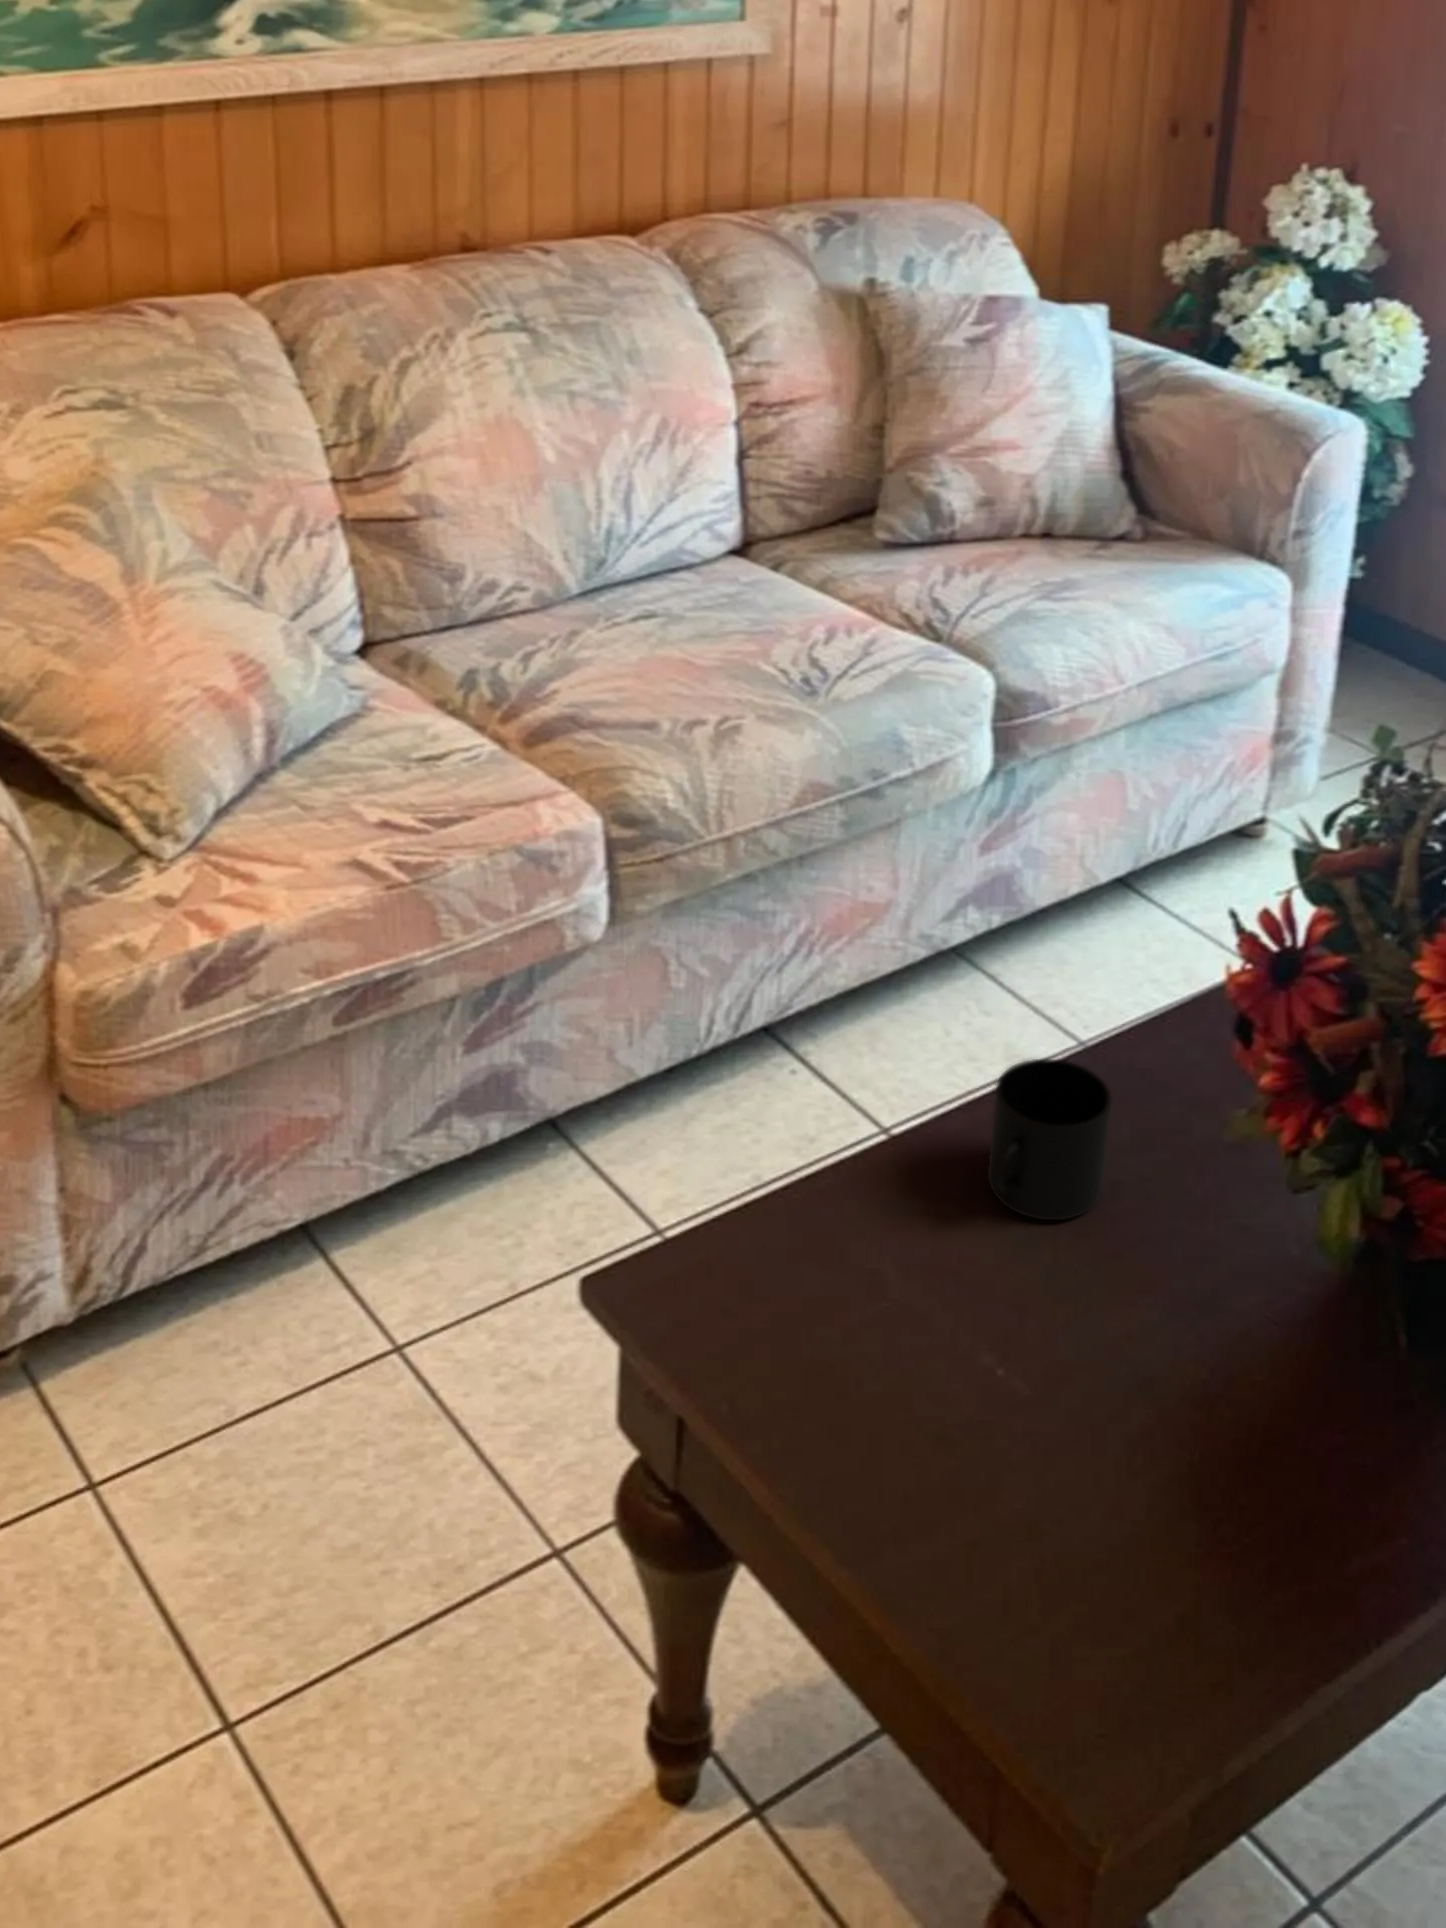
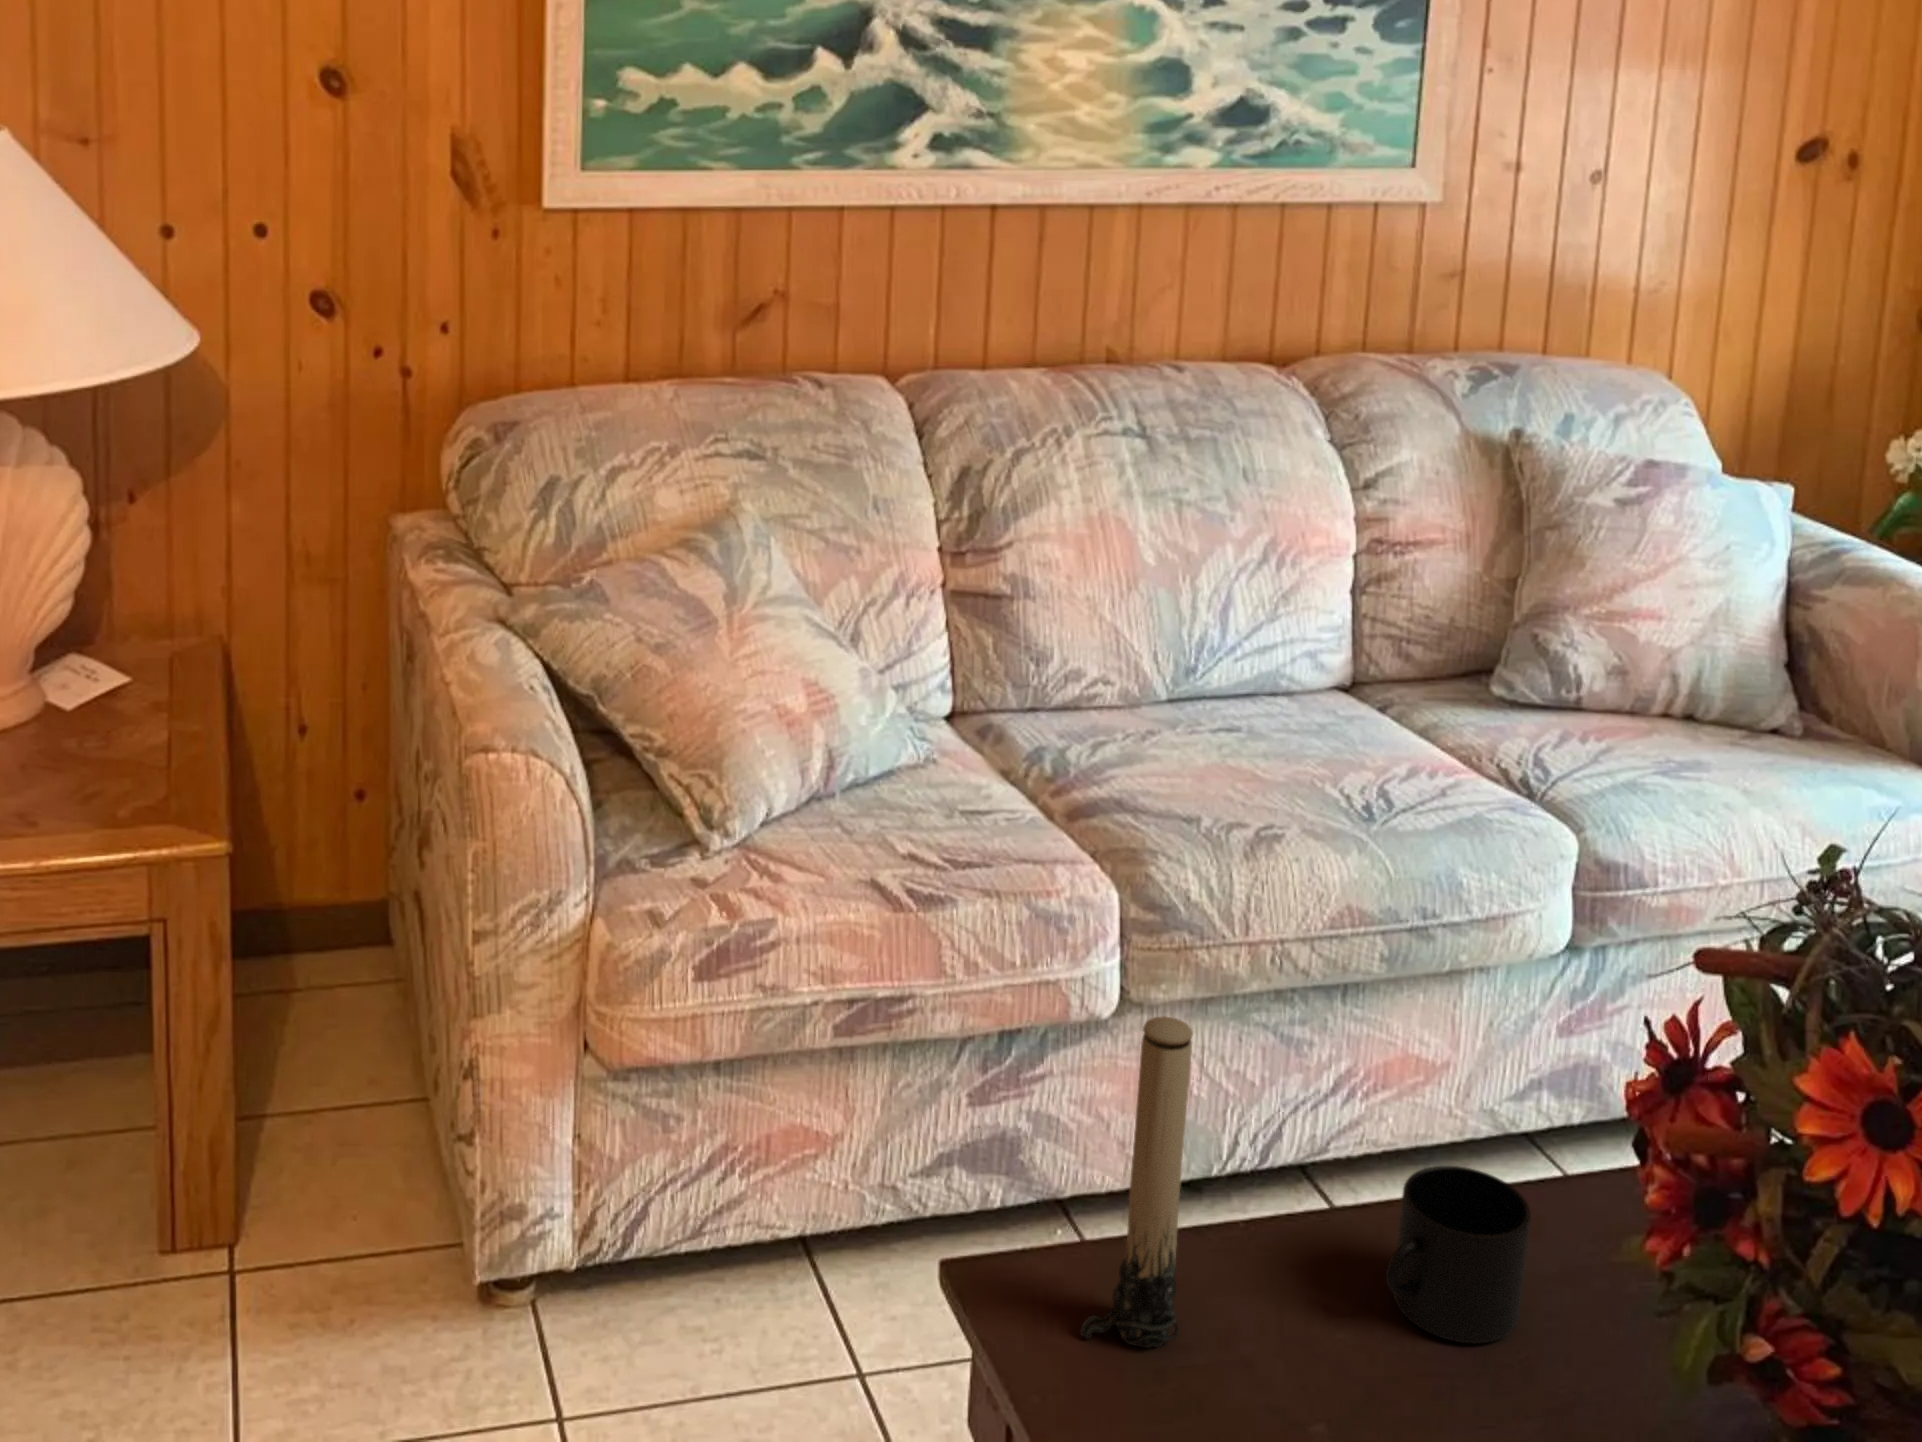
candle: none [728,995,823,1308] -> present [1080,1016,1193,1348]

